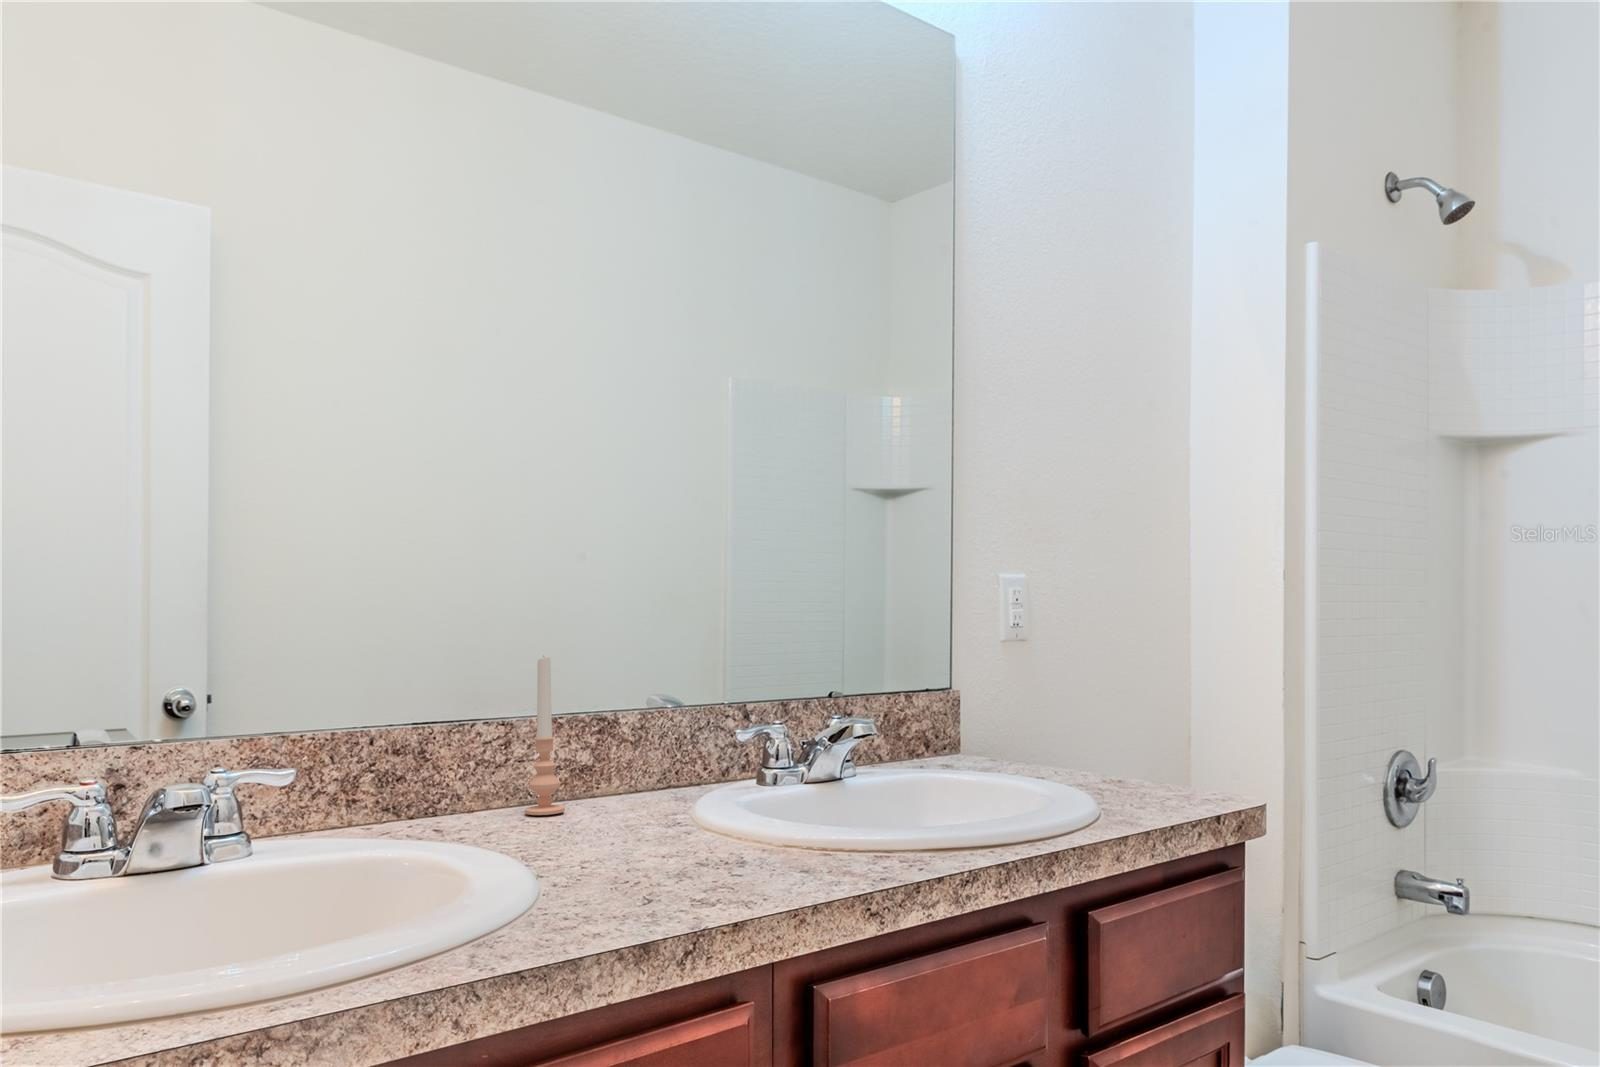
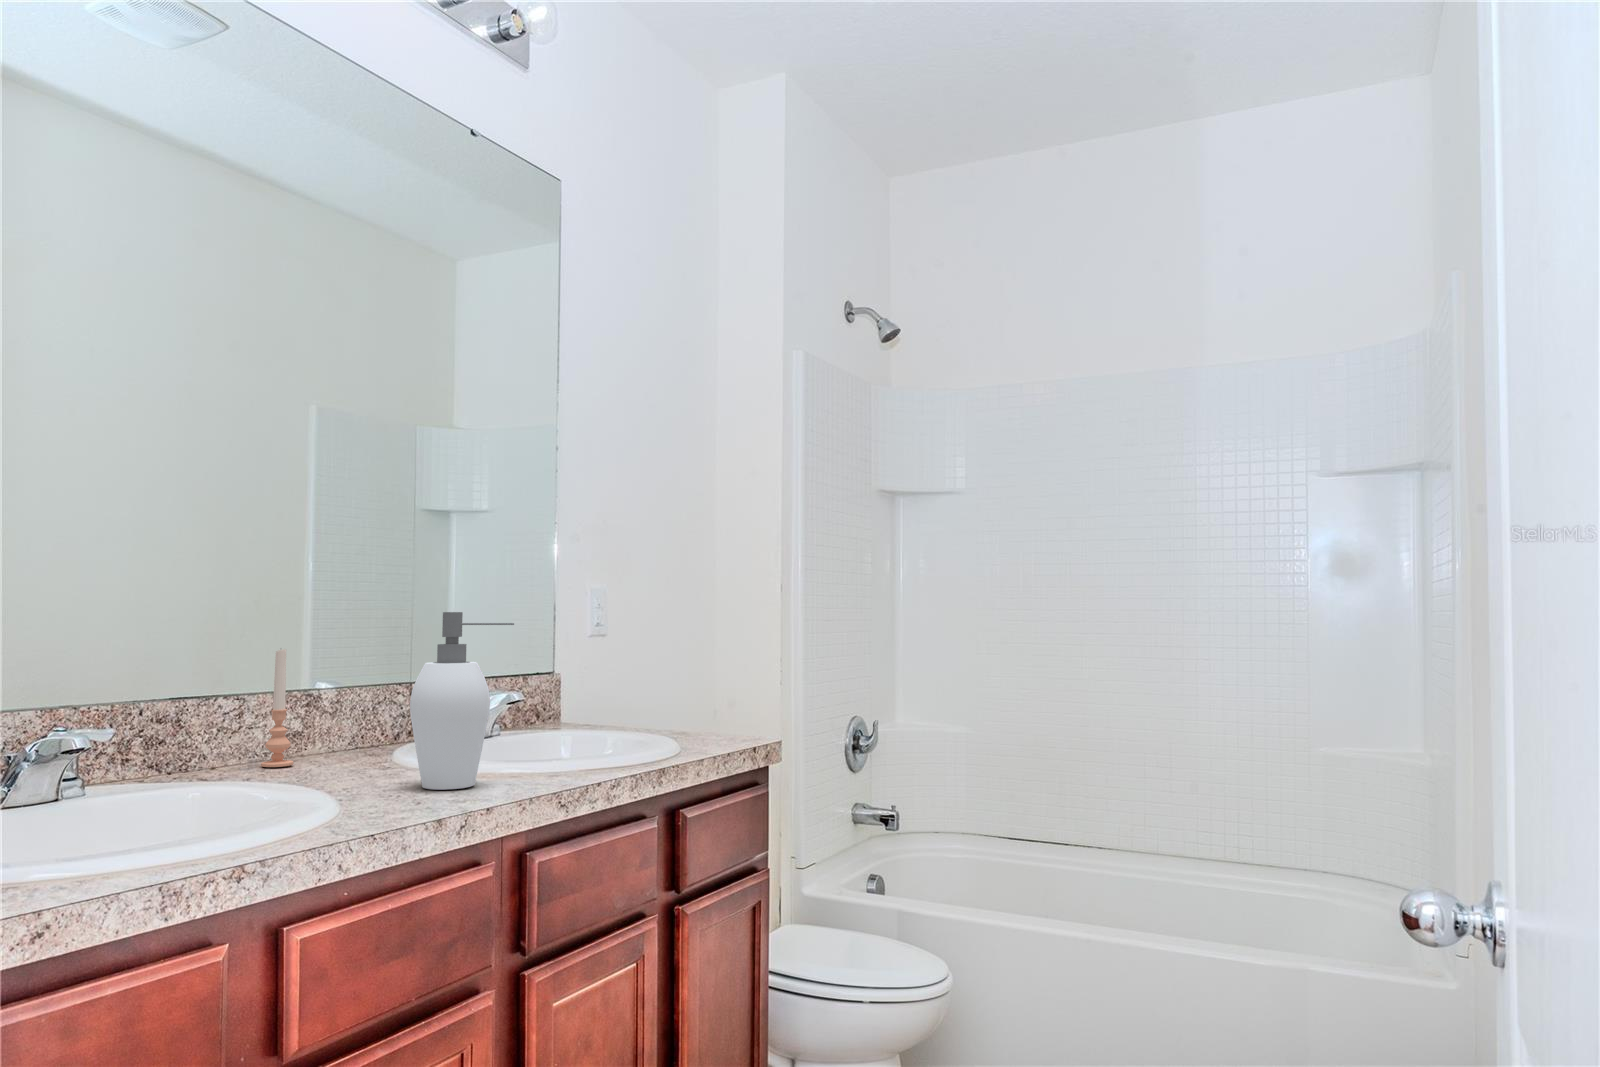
soap dispenser: none [653,596,797,872] -> present [410,612,514,790]

